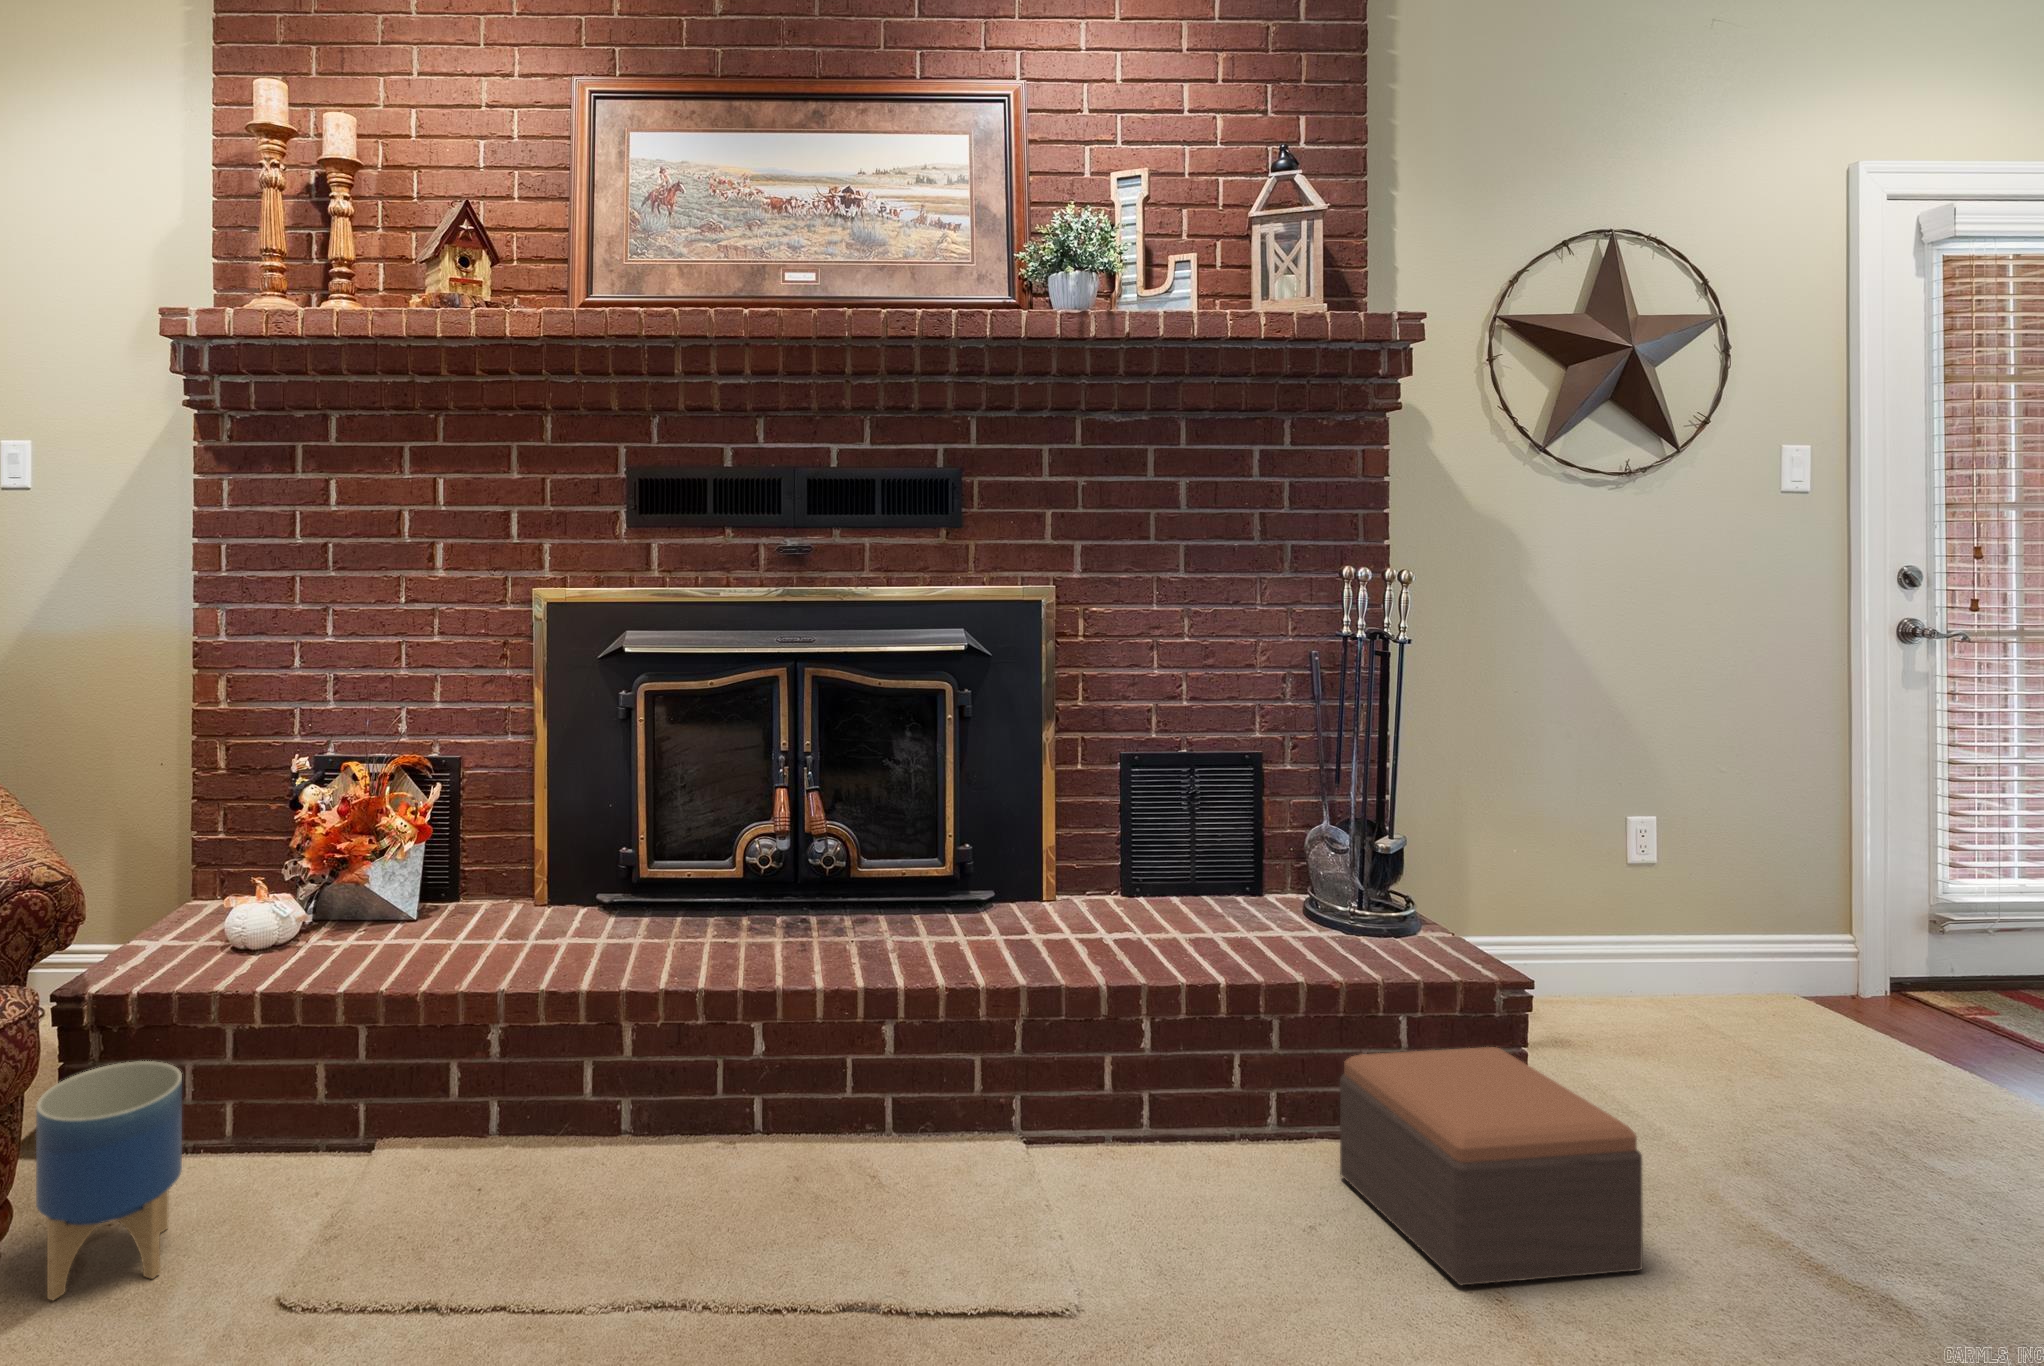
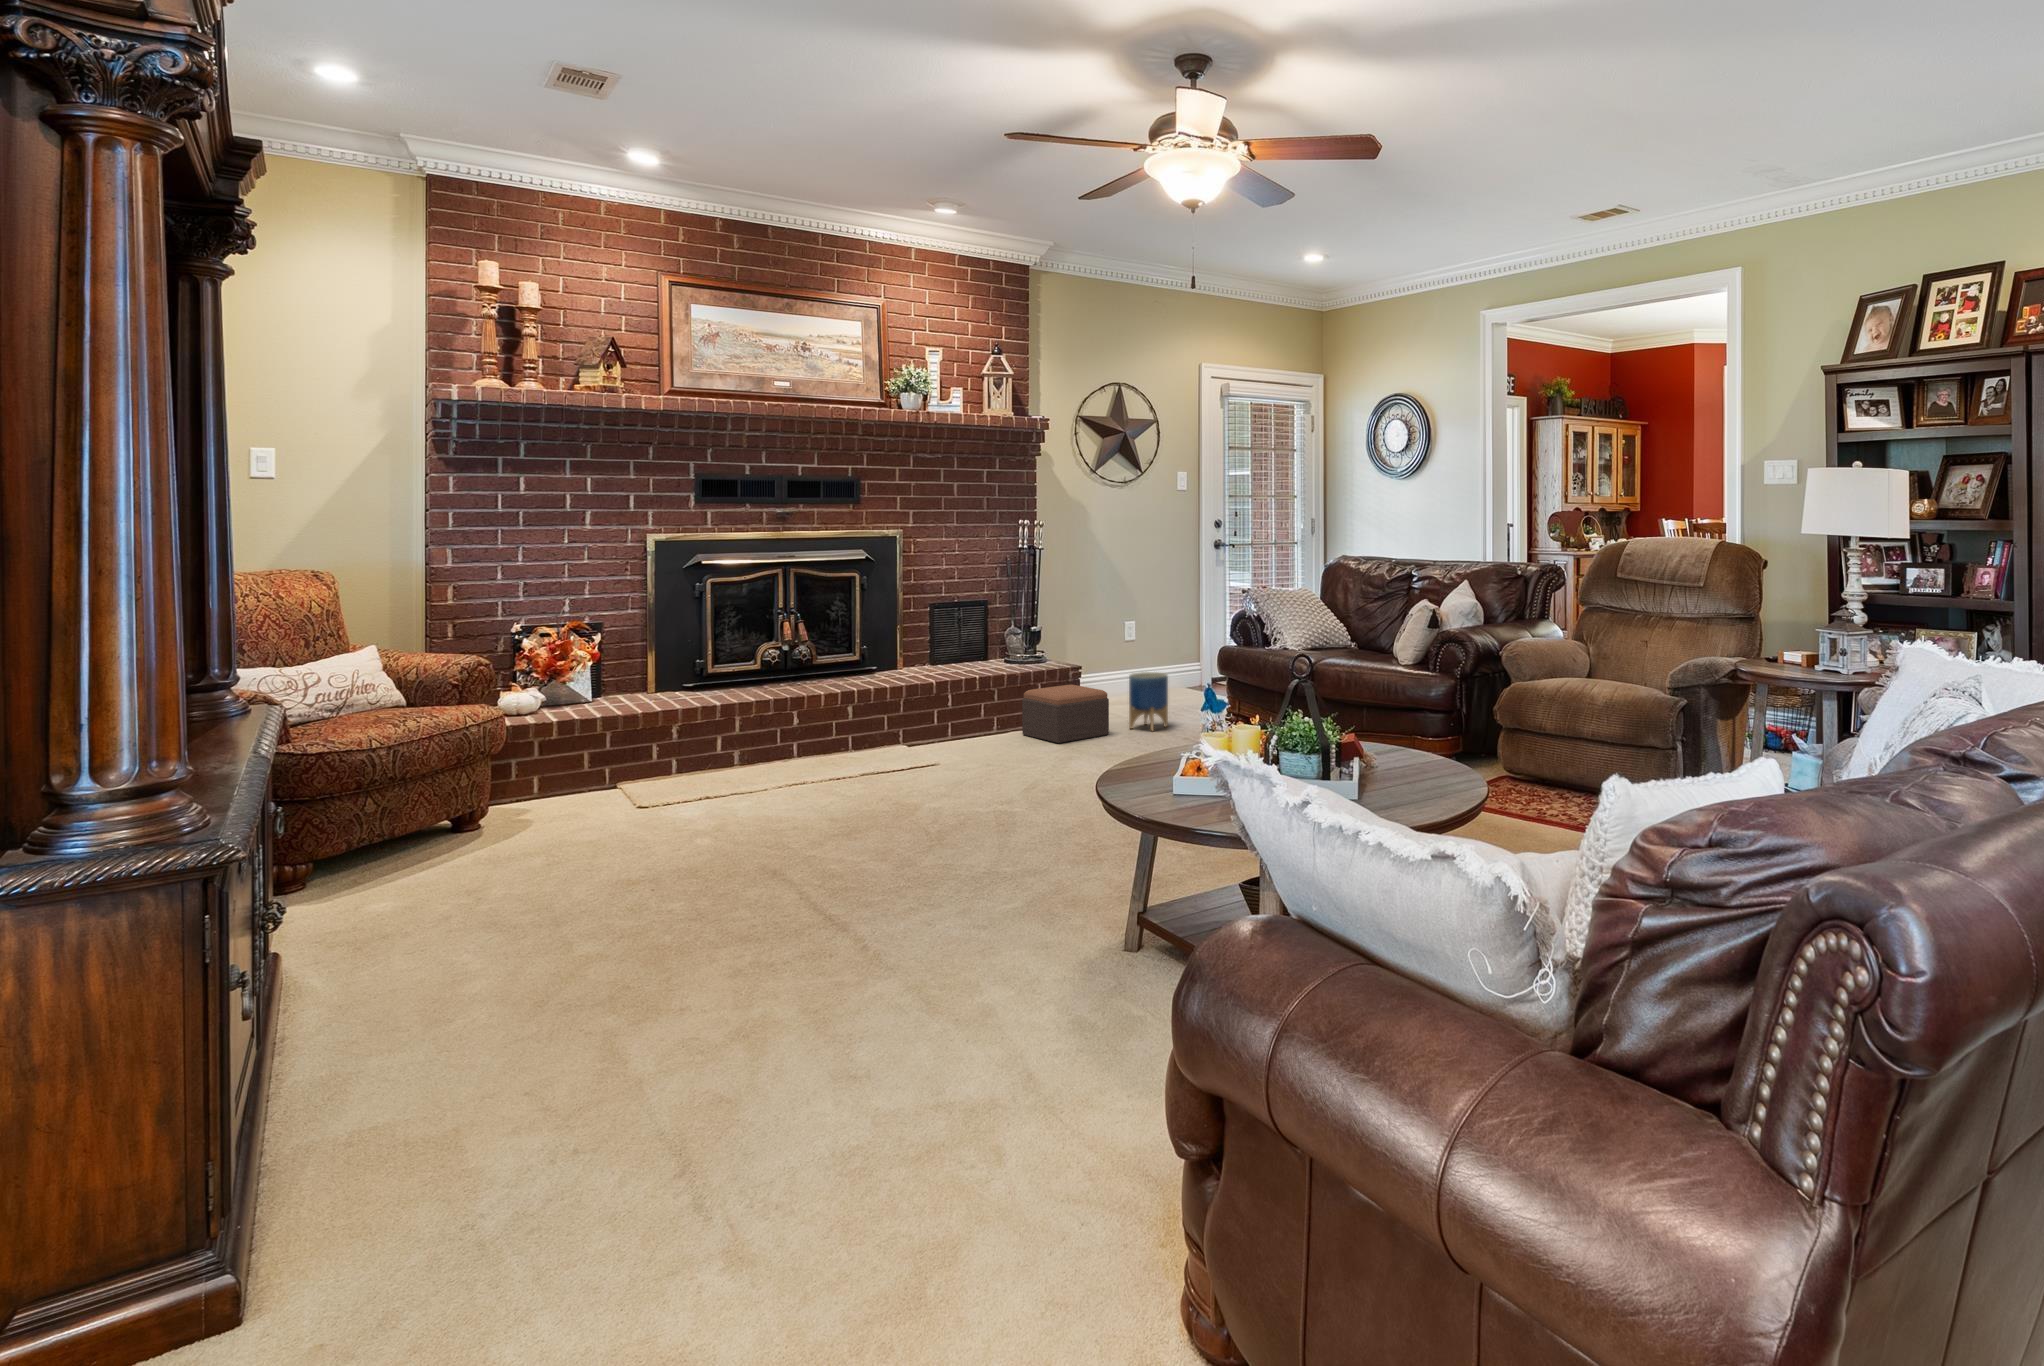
planter: present [36,1061,182,1300] -> present [1129,672,1168,731]

